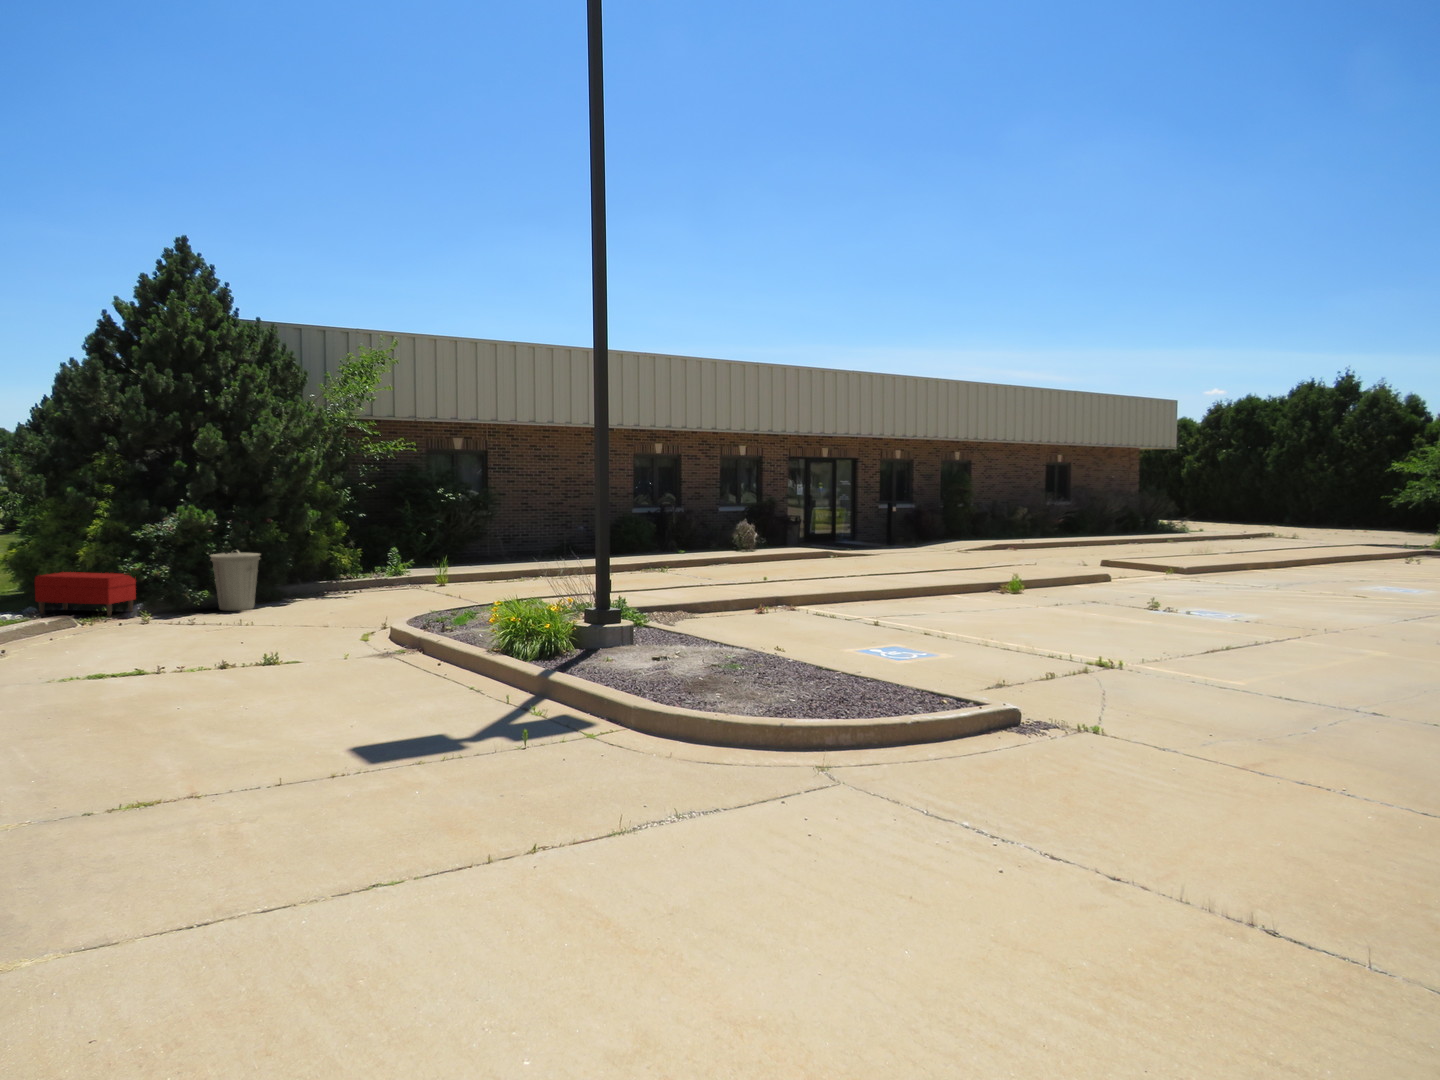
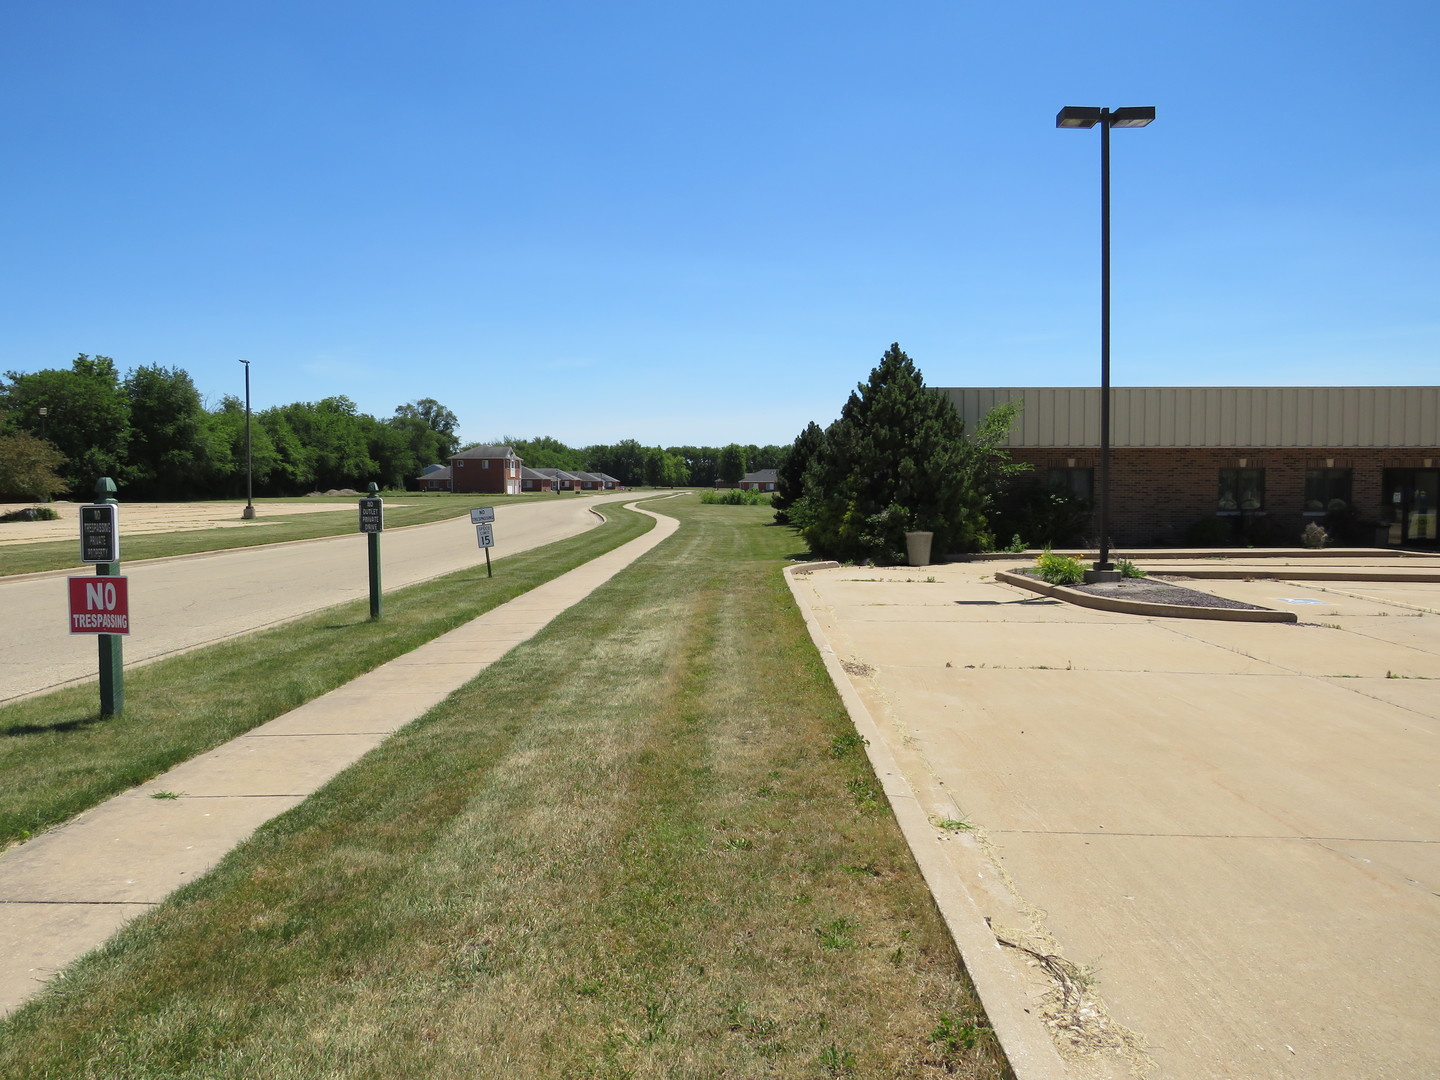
bench: present [35,572,136,616] -> none [818,540,867,565]

